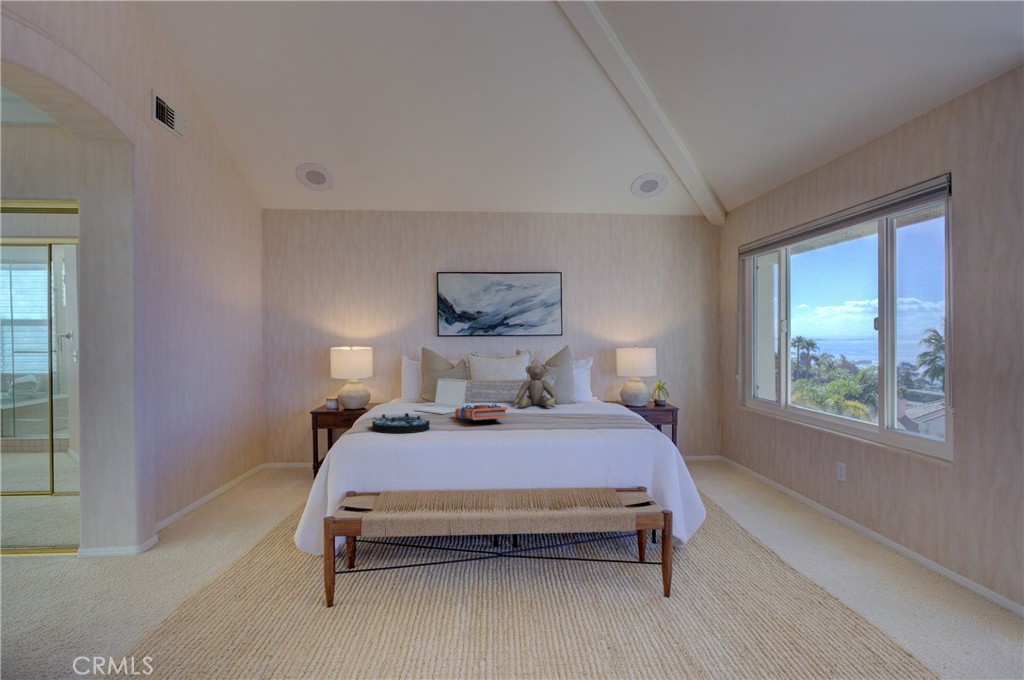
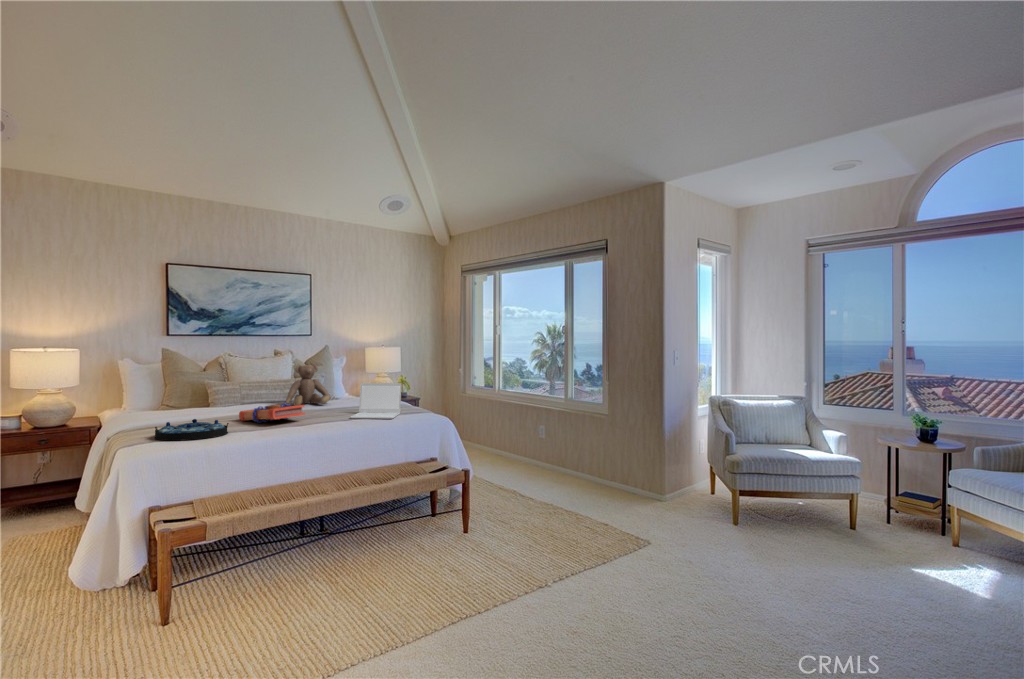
laptop: present [414,378,467,414] -> present [350,383,401,419]

